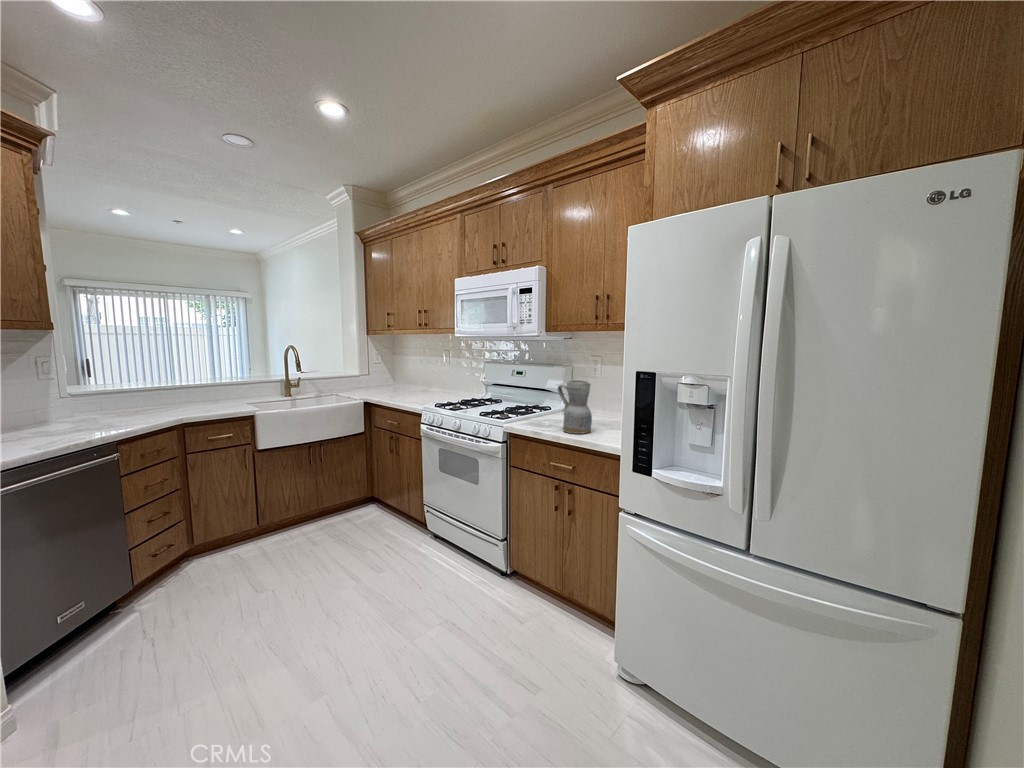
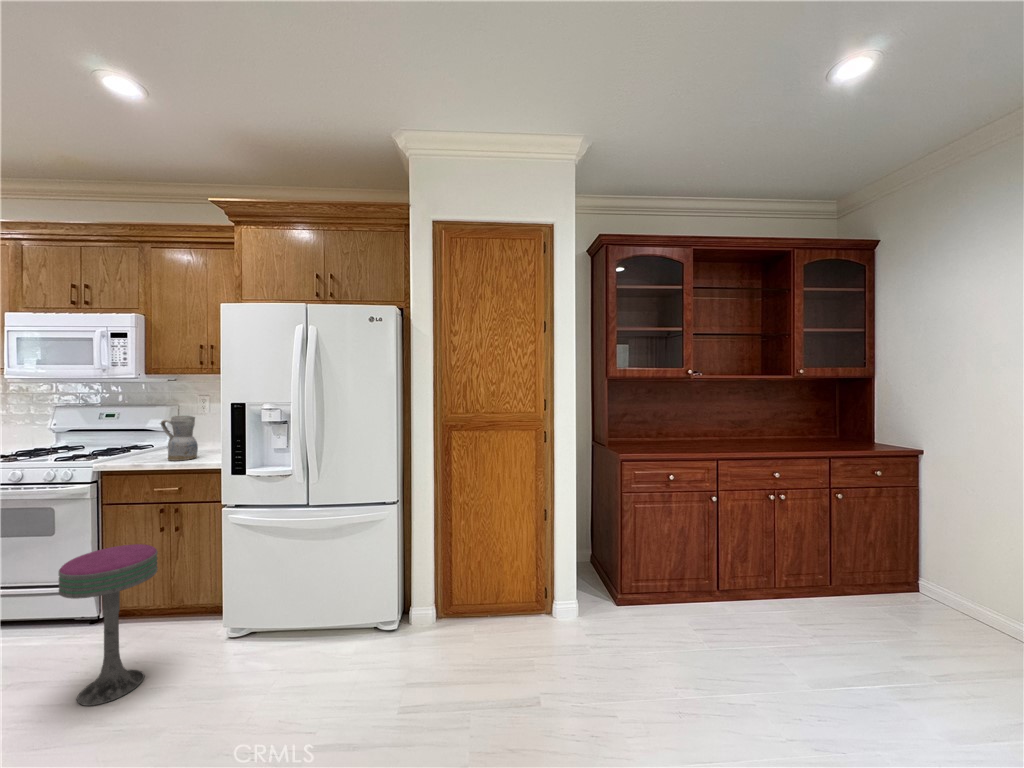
bar stool: none [466,527,551,710] -> present [59,544,158,706]

